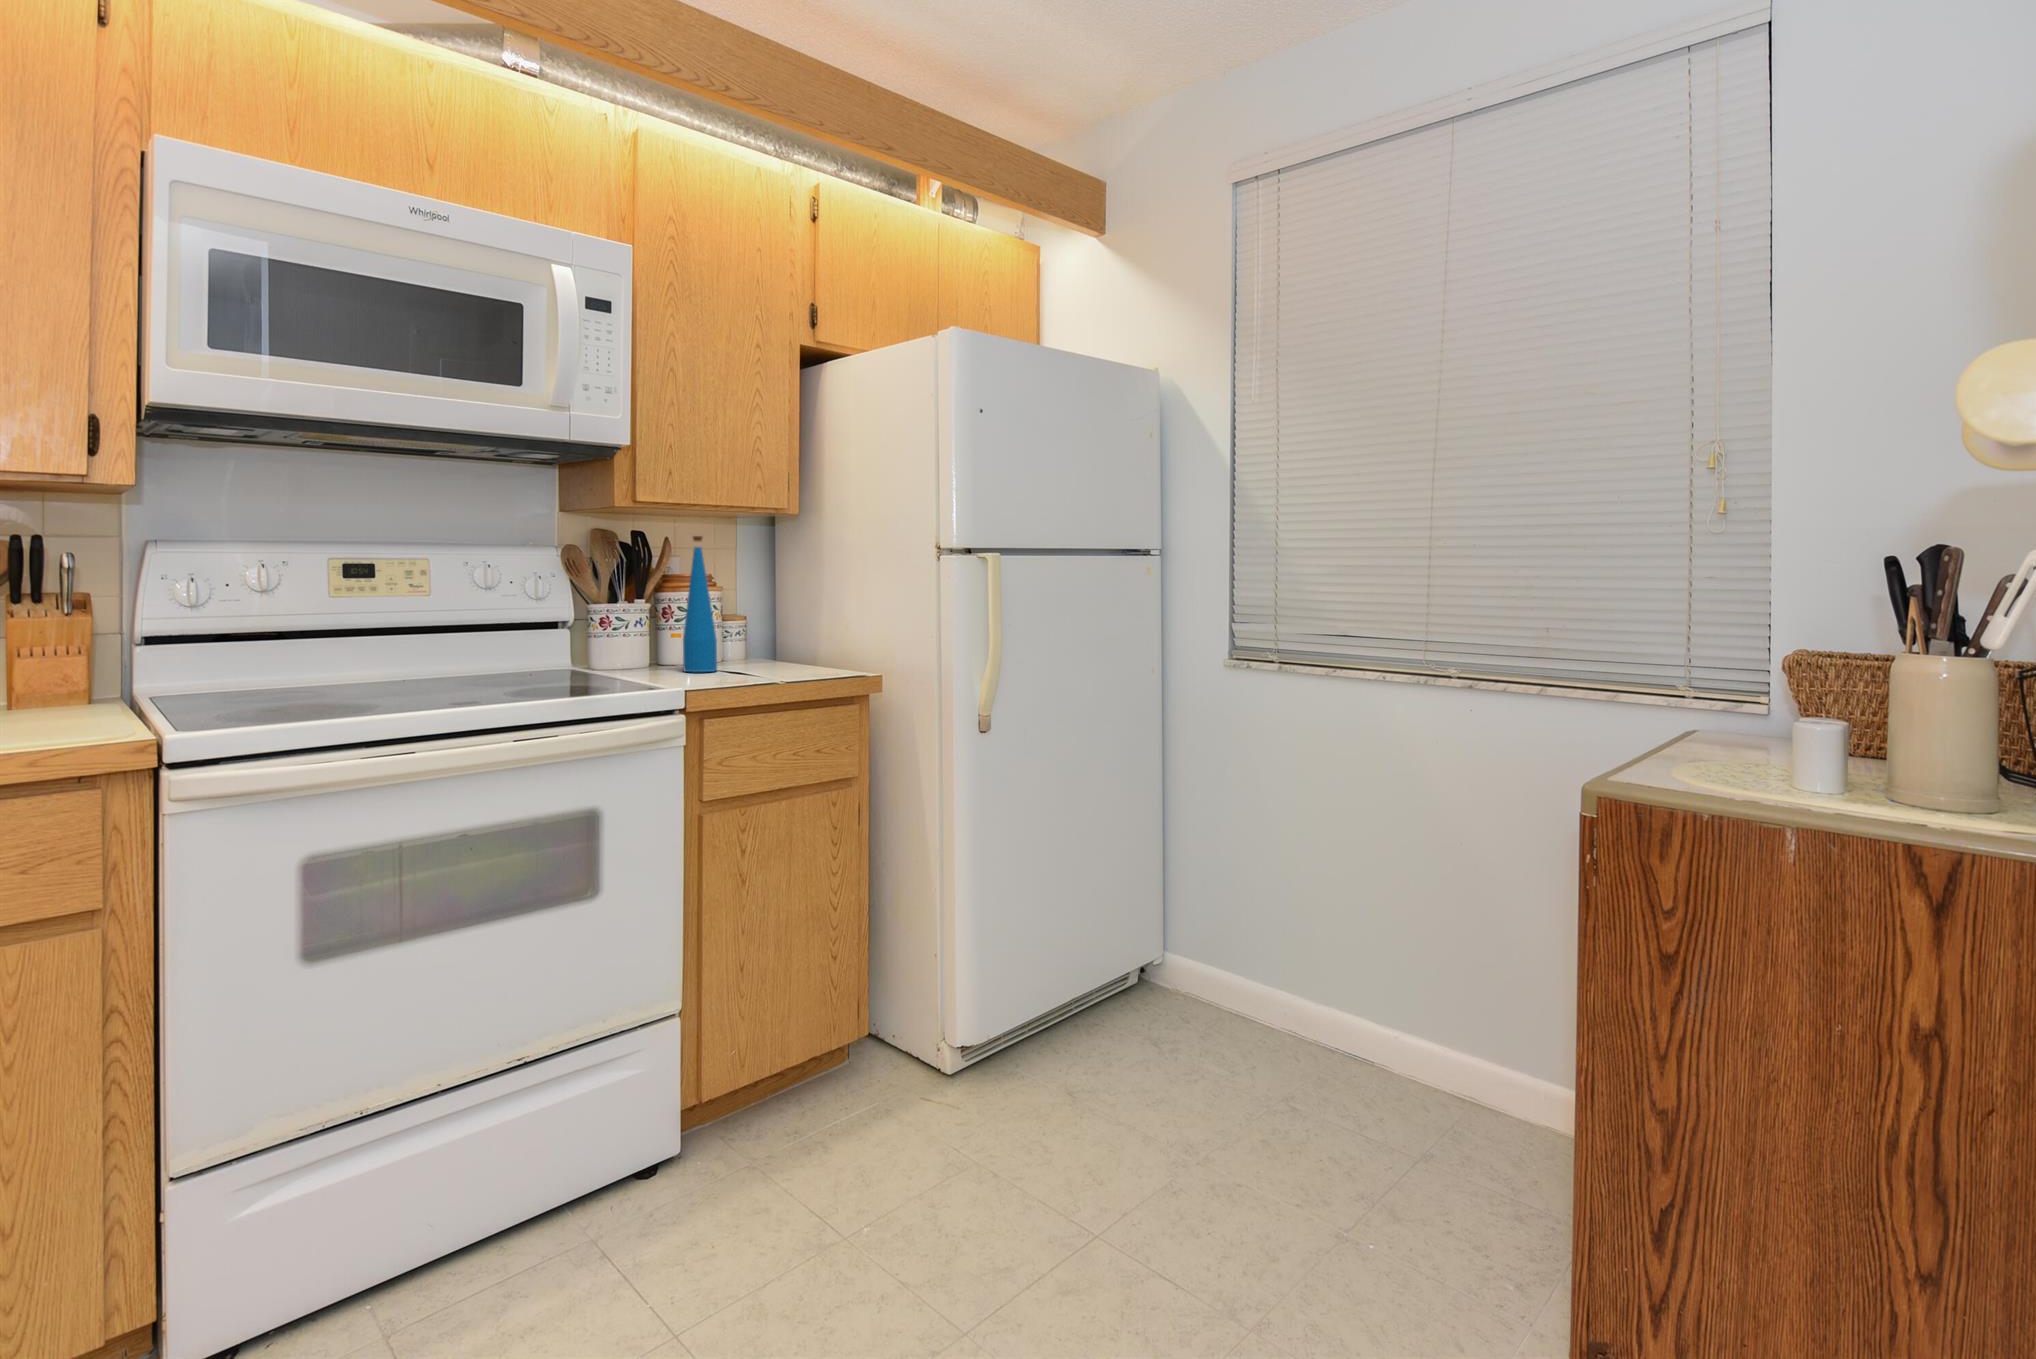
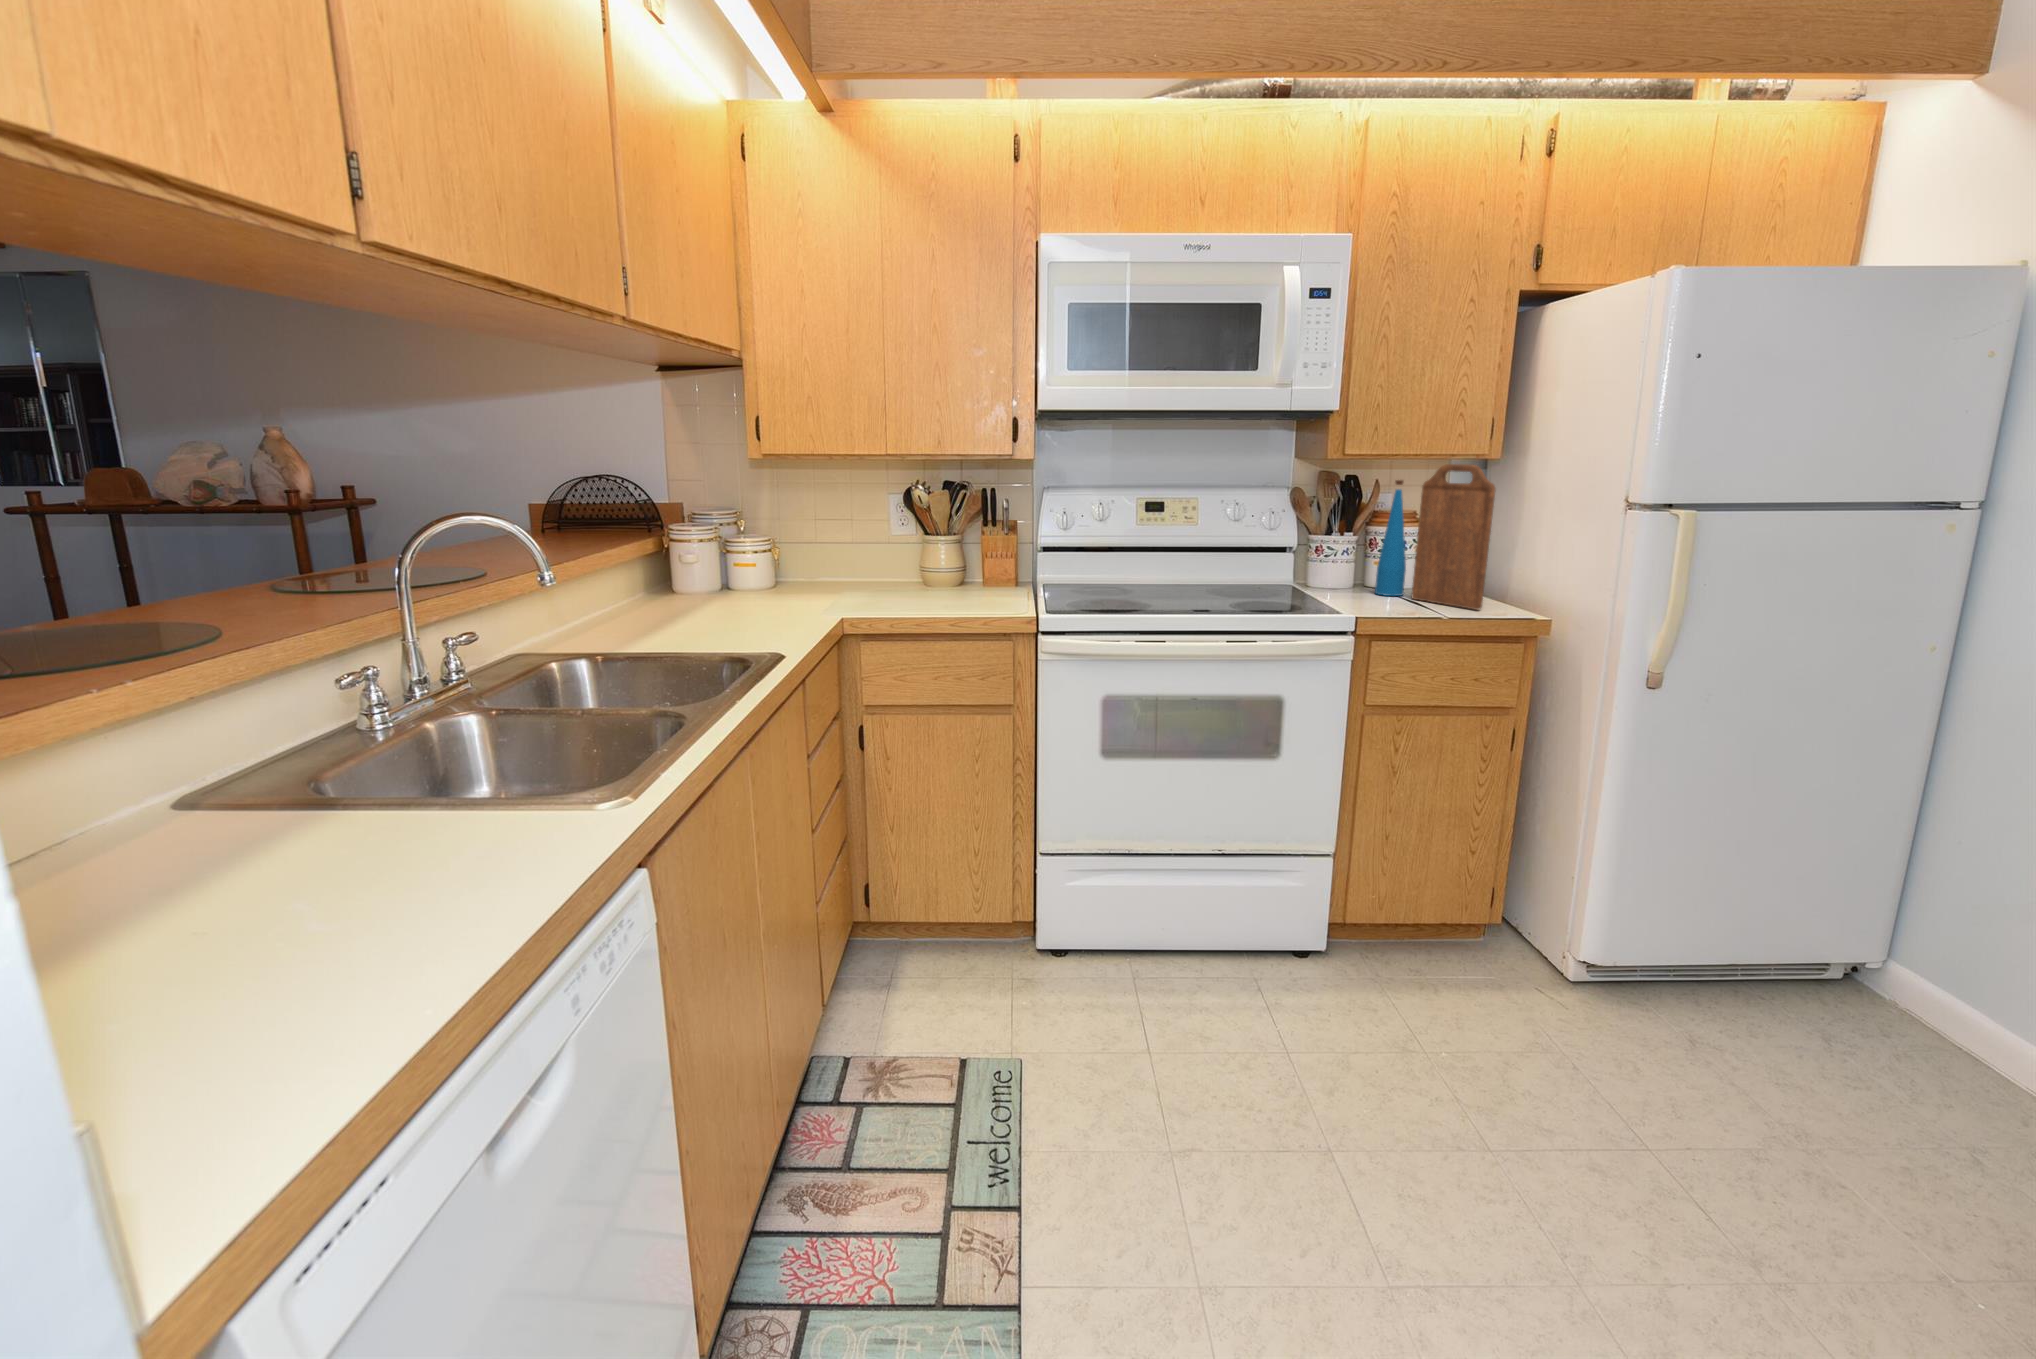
cutting board: none [727,515,812,677] -> present [1411,464,1495,610]

